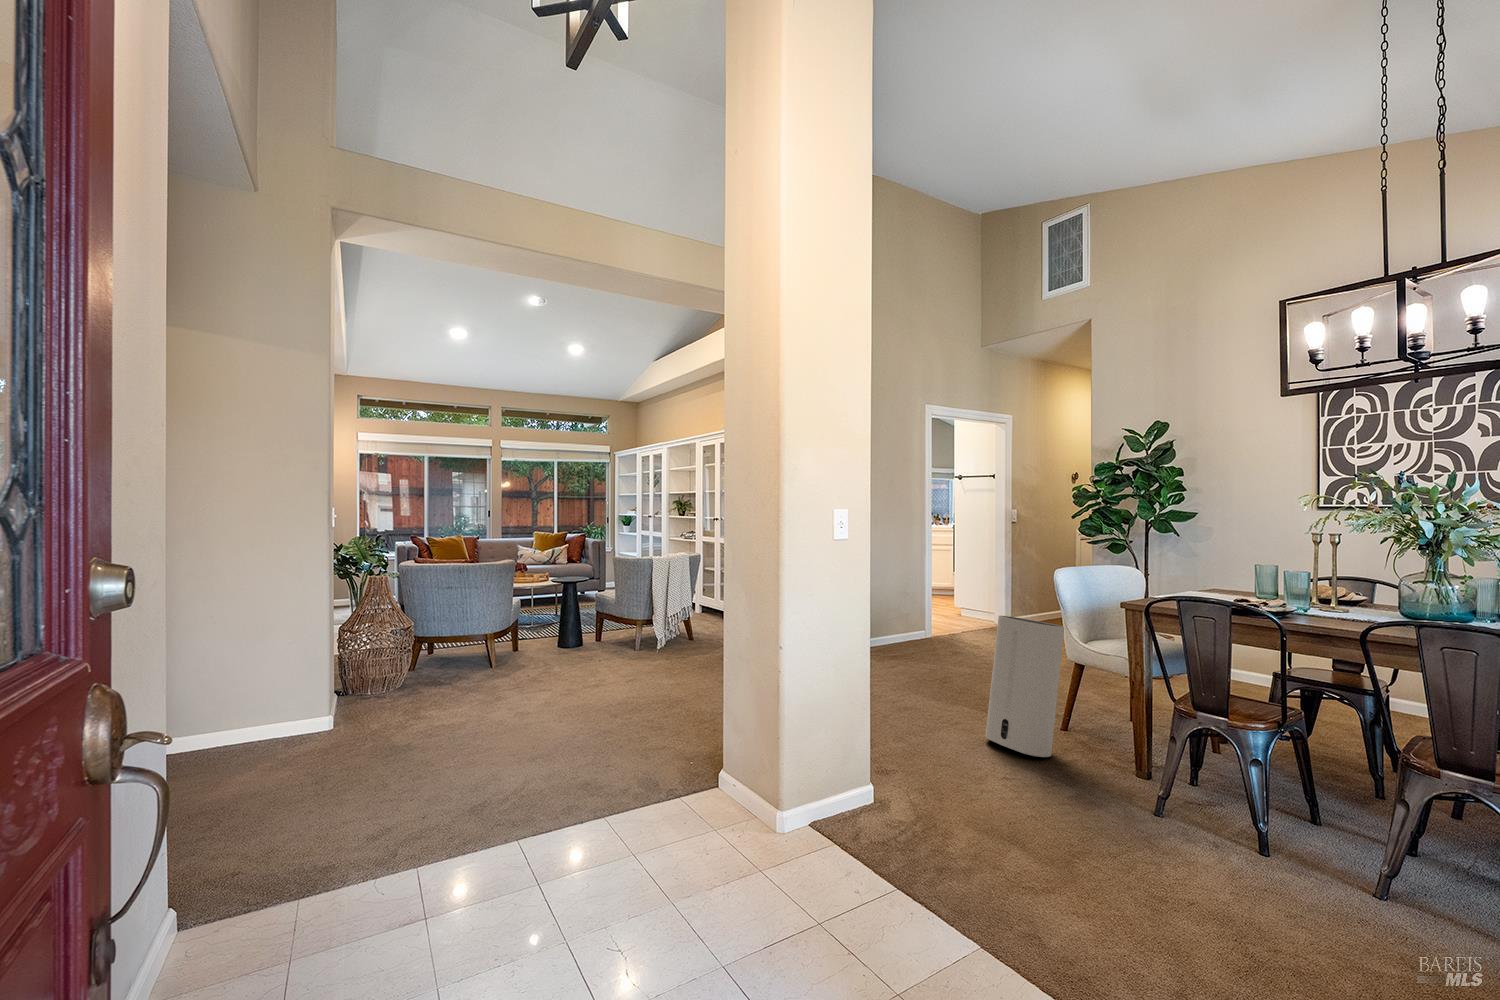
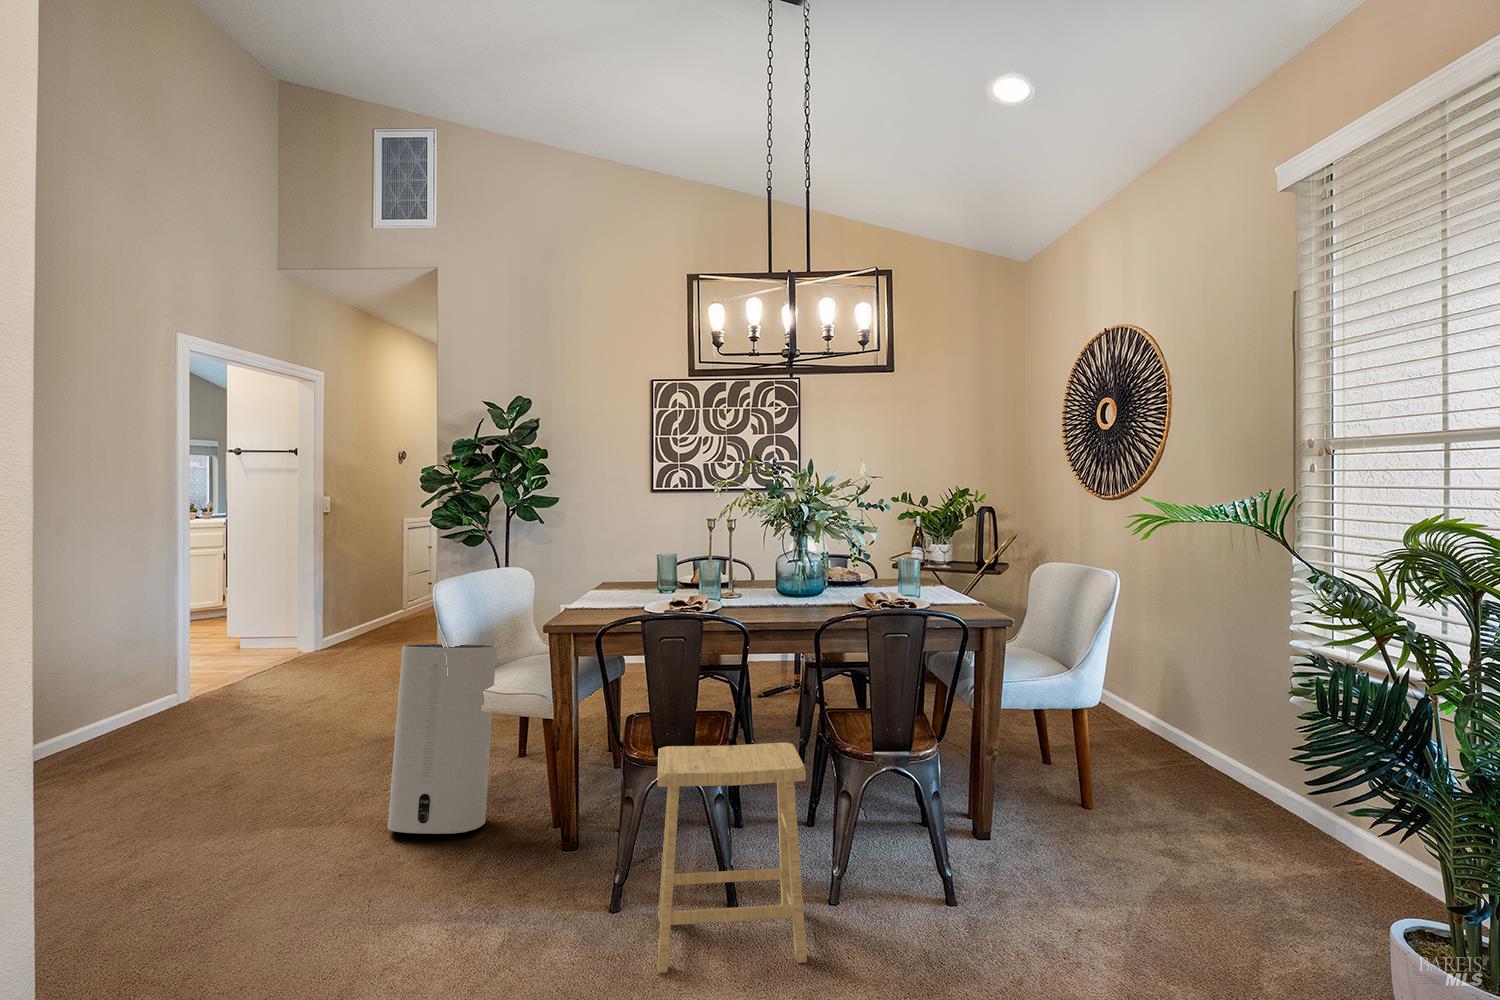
footstool: none [1109,721,1278,950] -> present [657,742,807,973]

